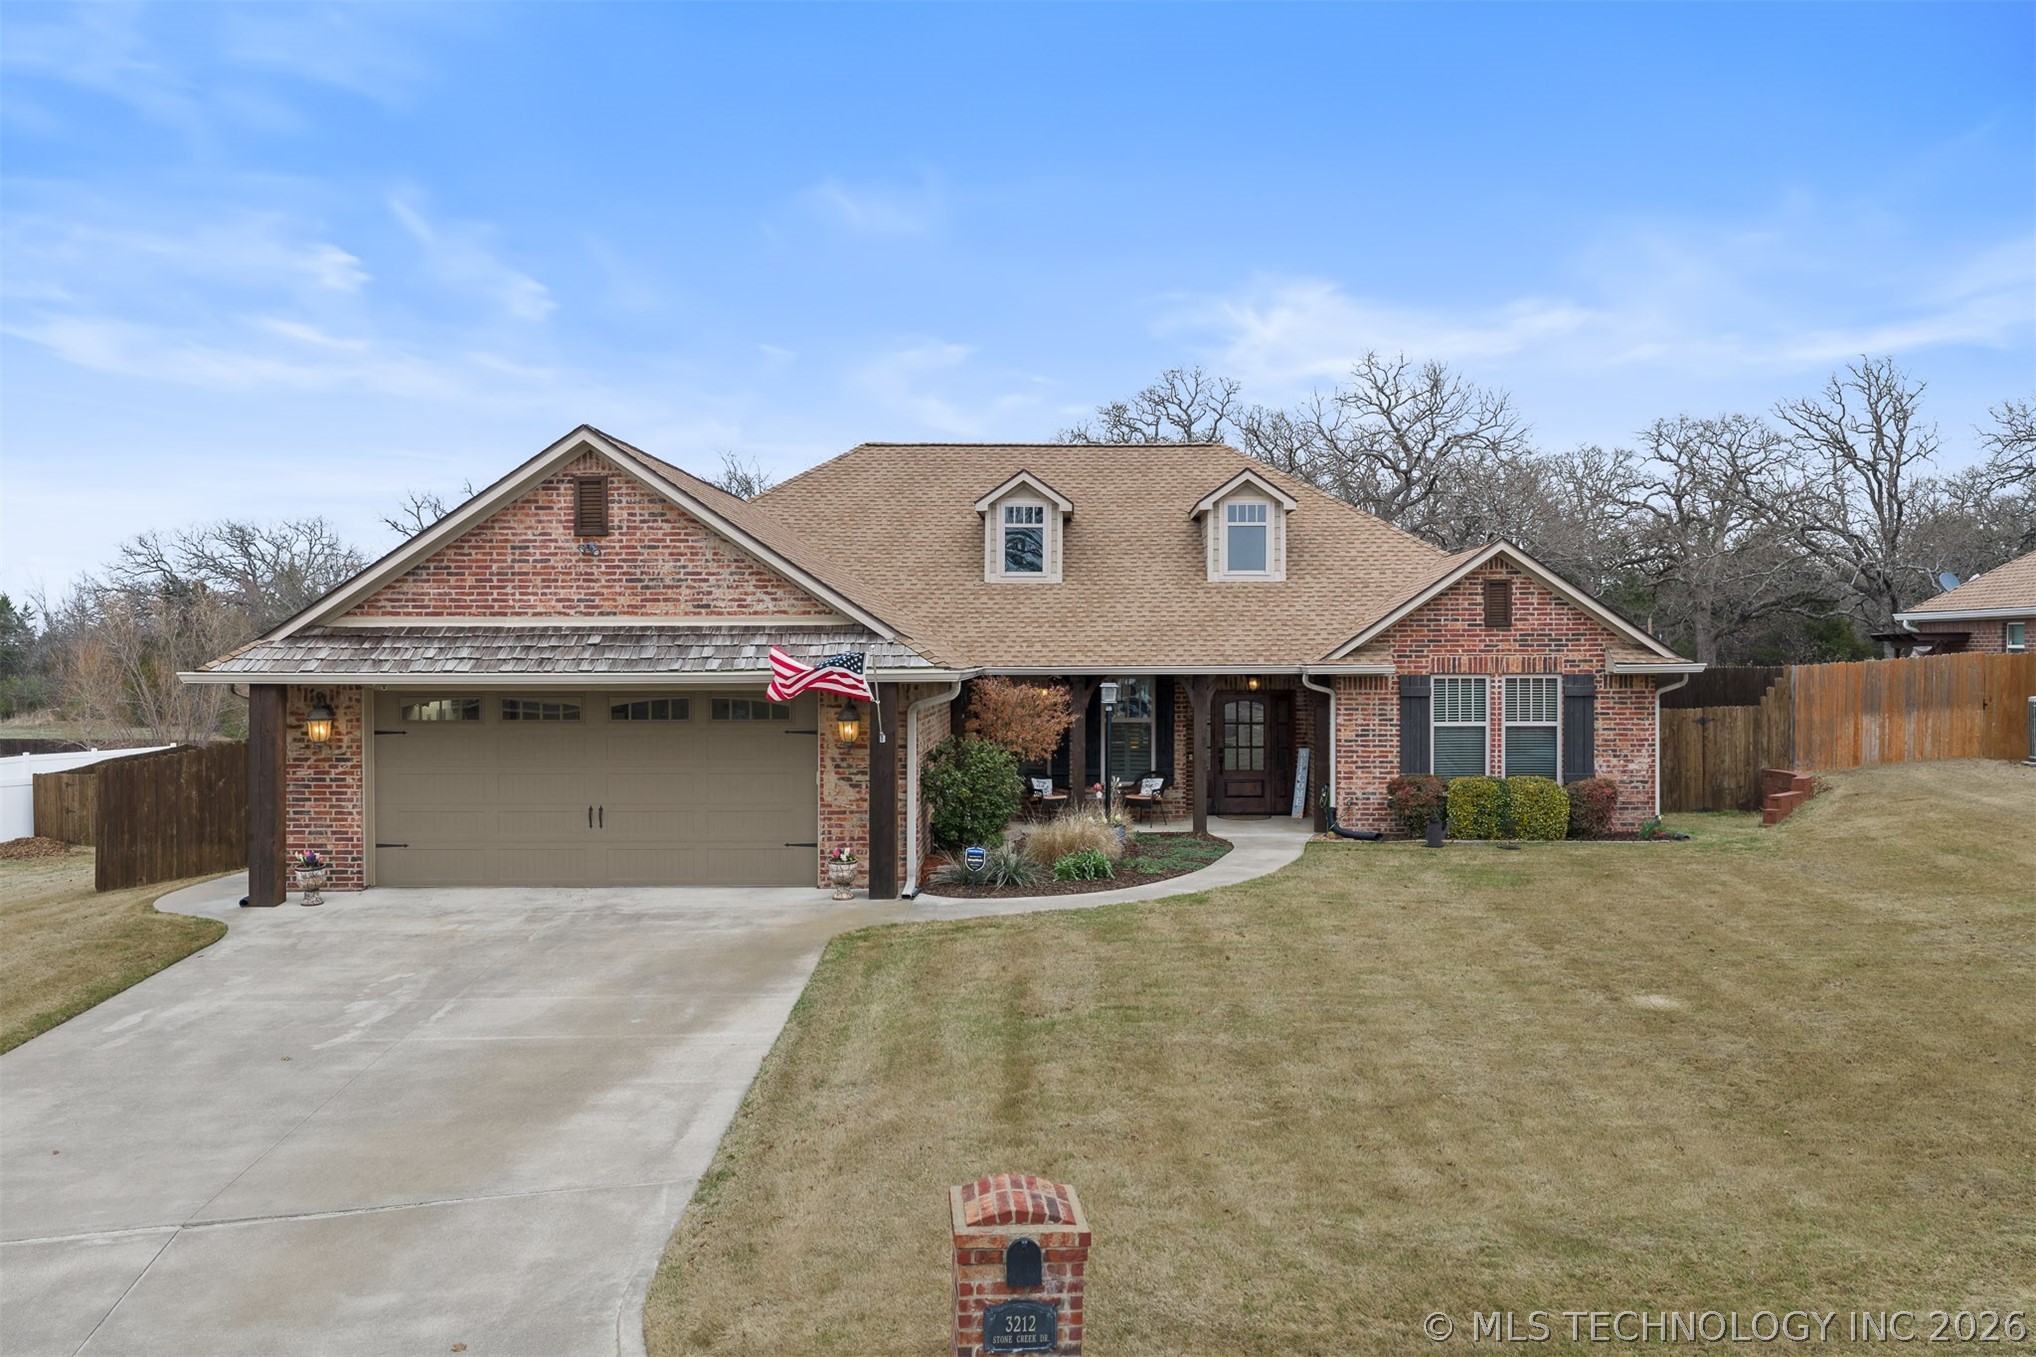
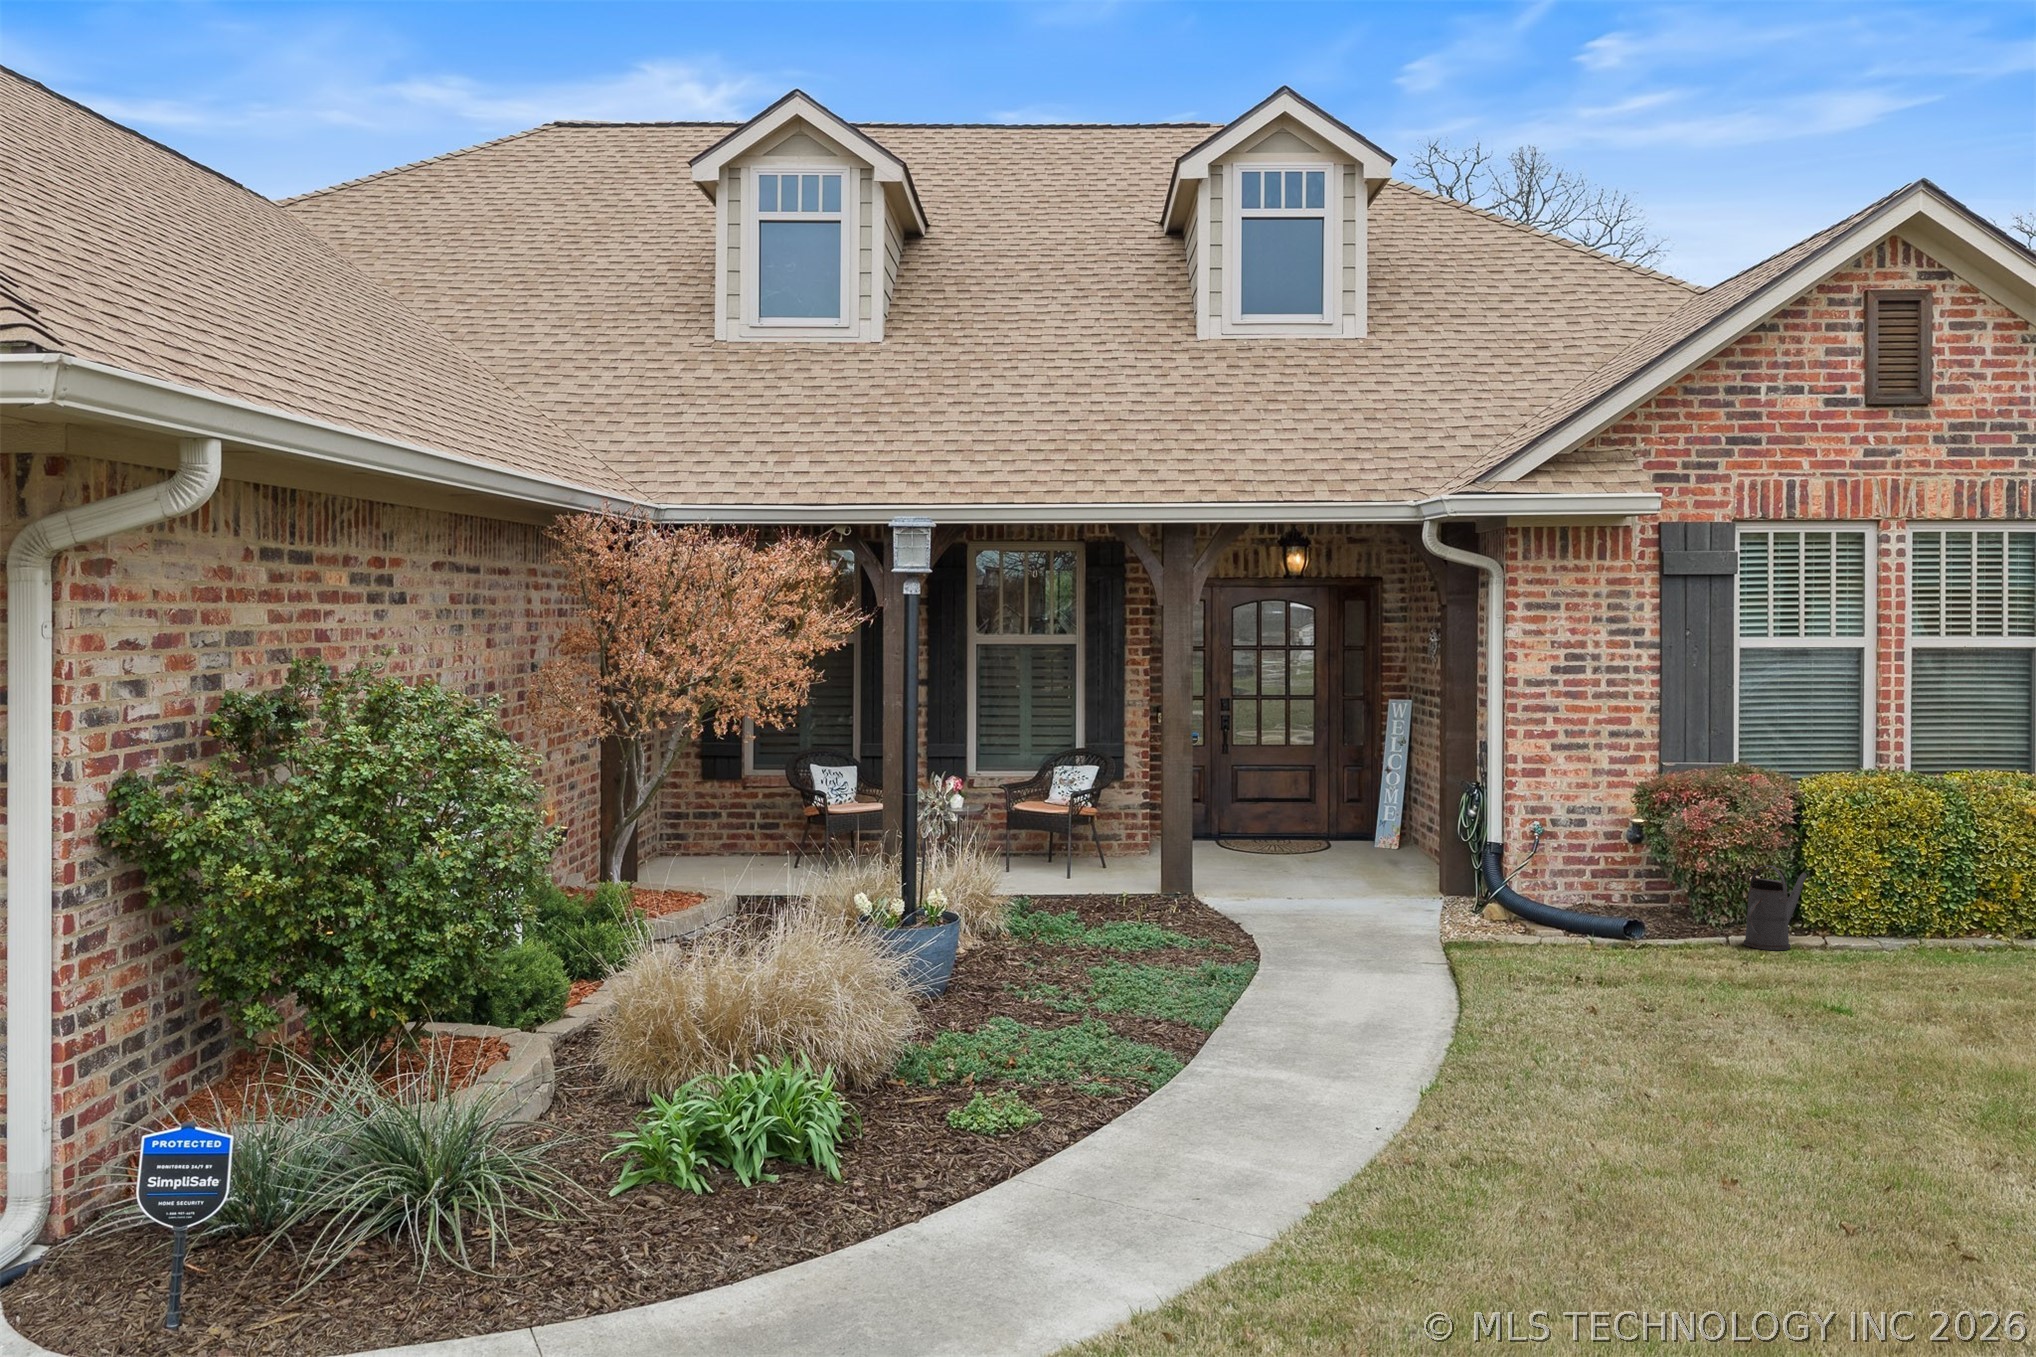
potted tree: present [1498,814,1519,849] -> none [1920,850,1990,955]

